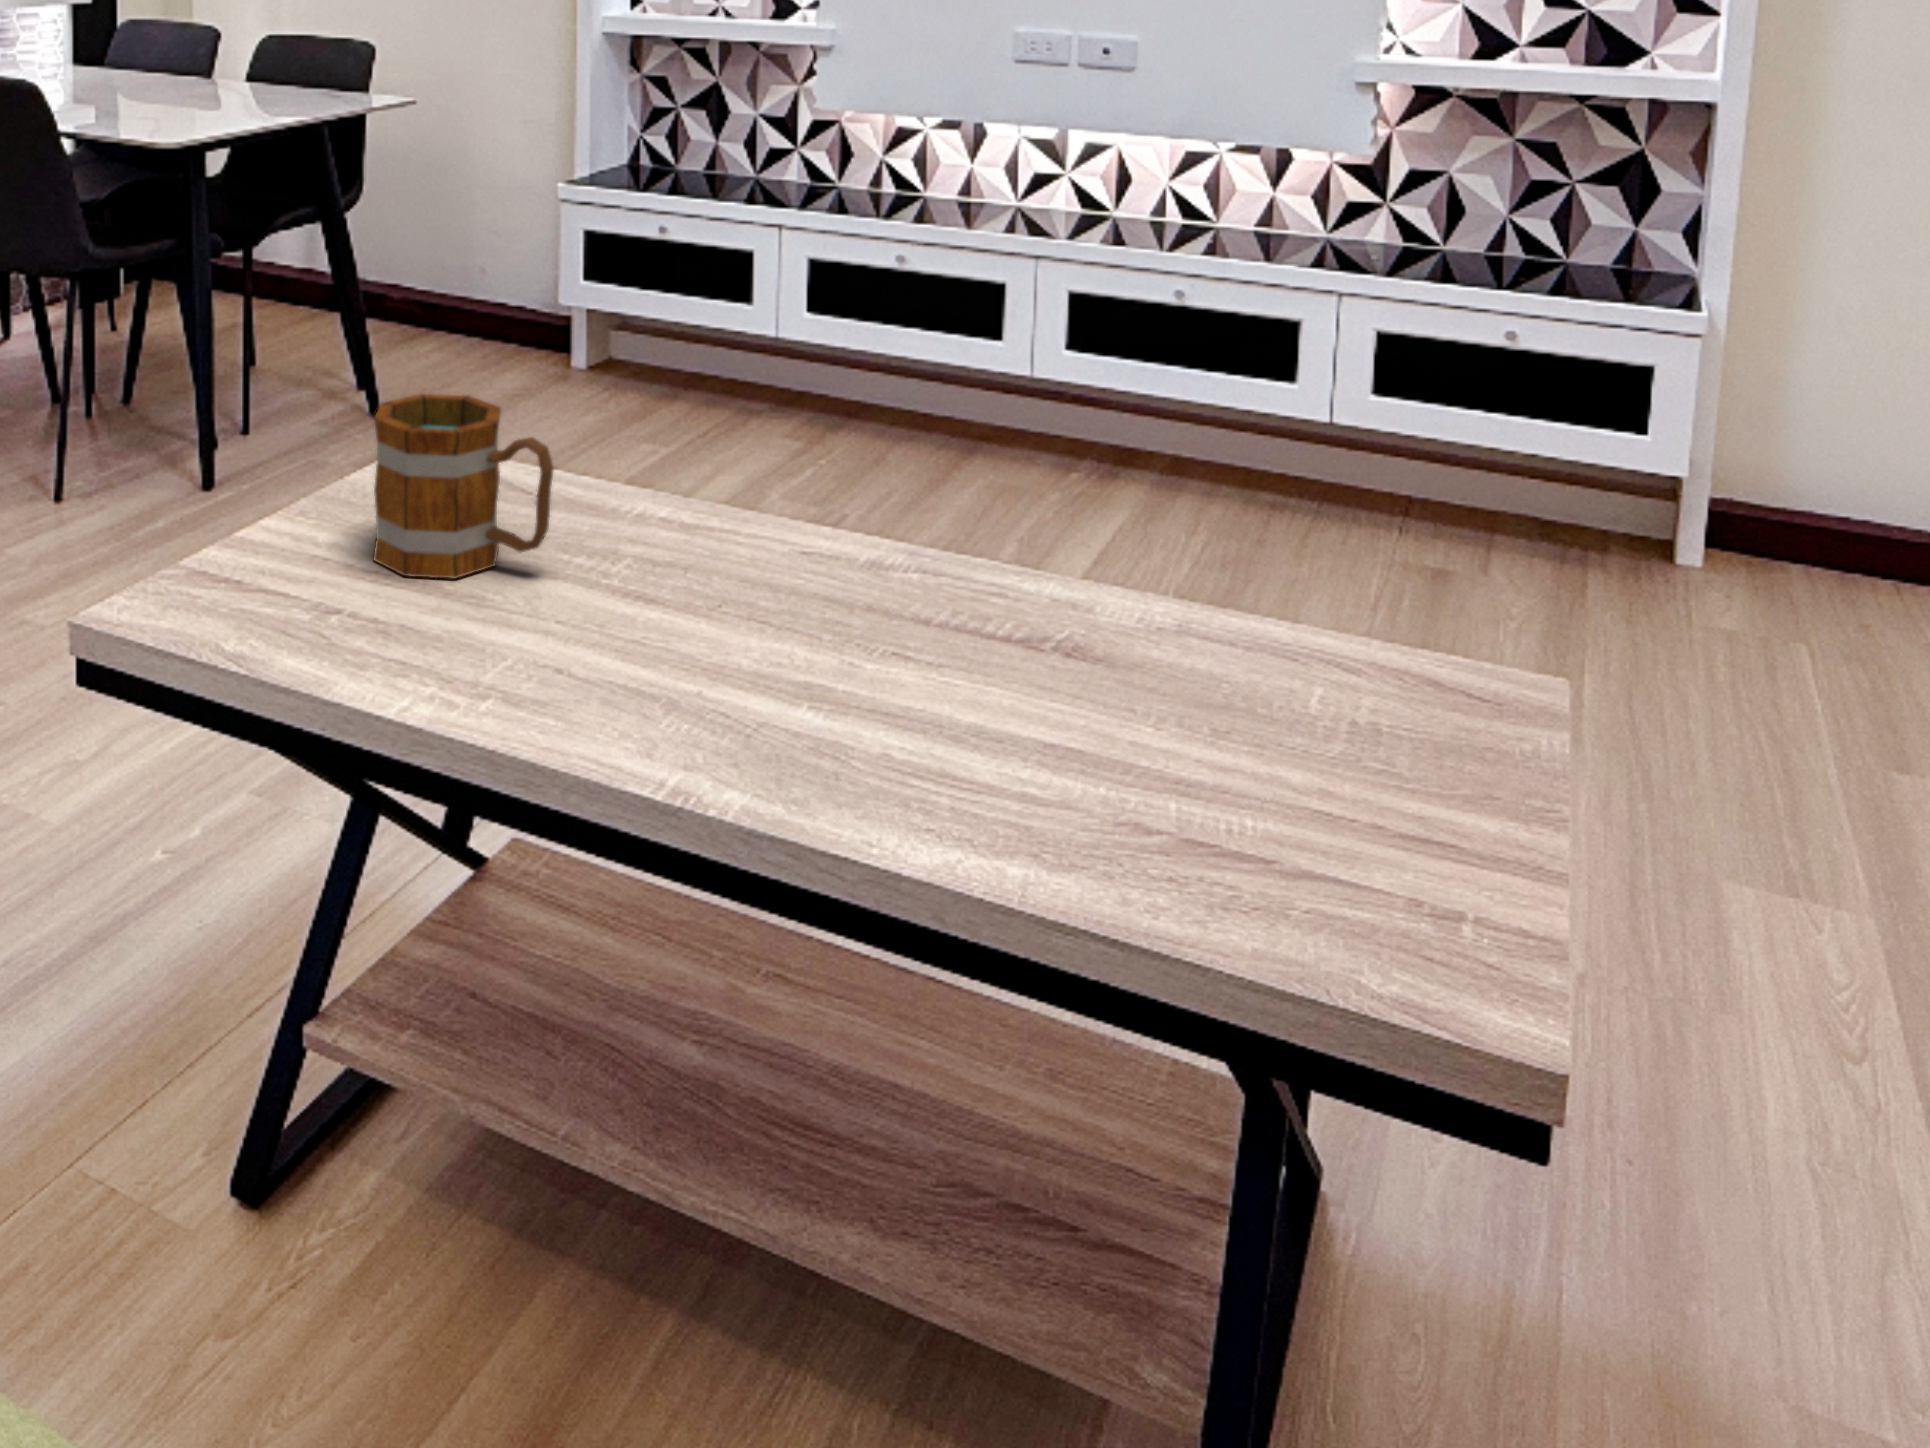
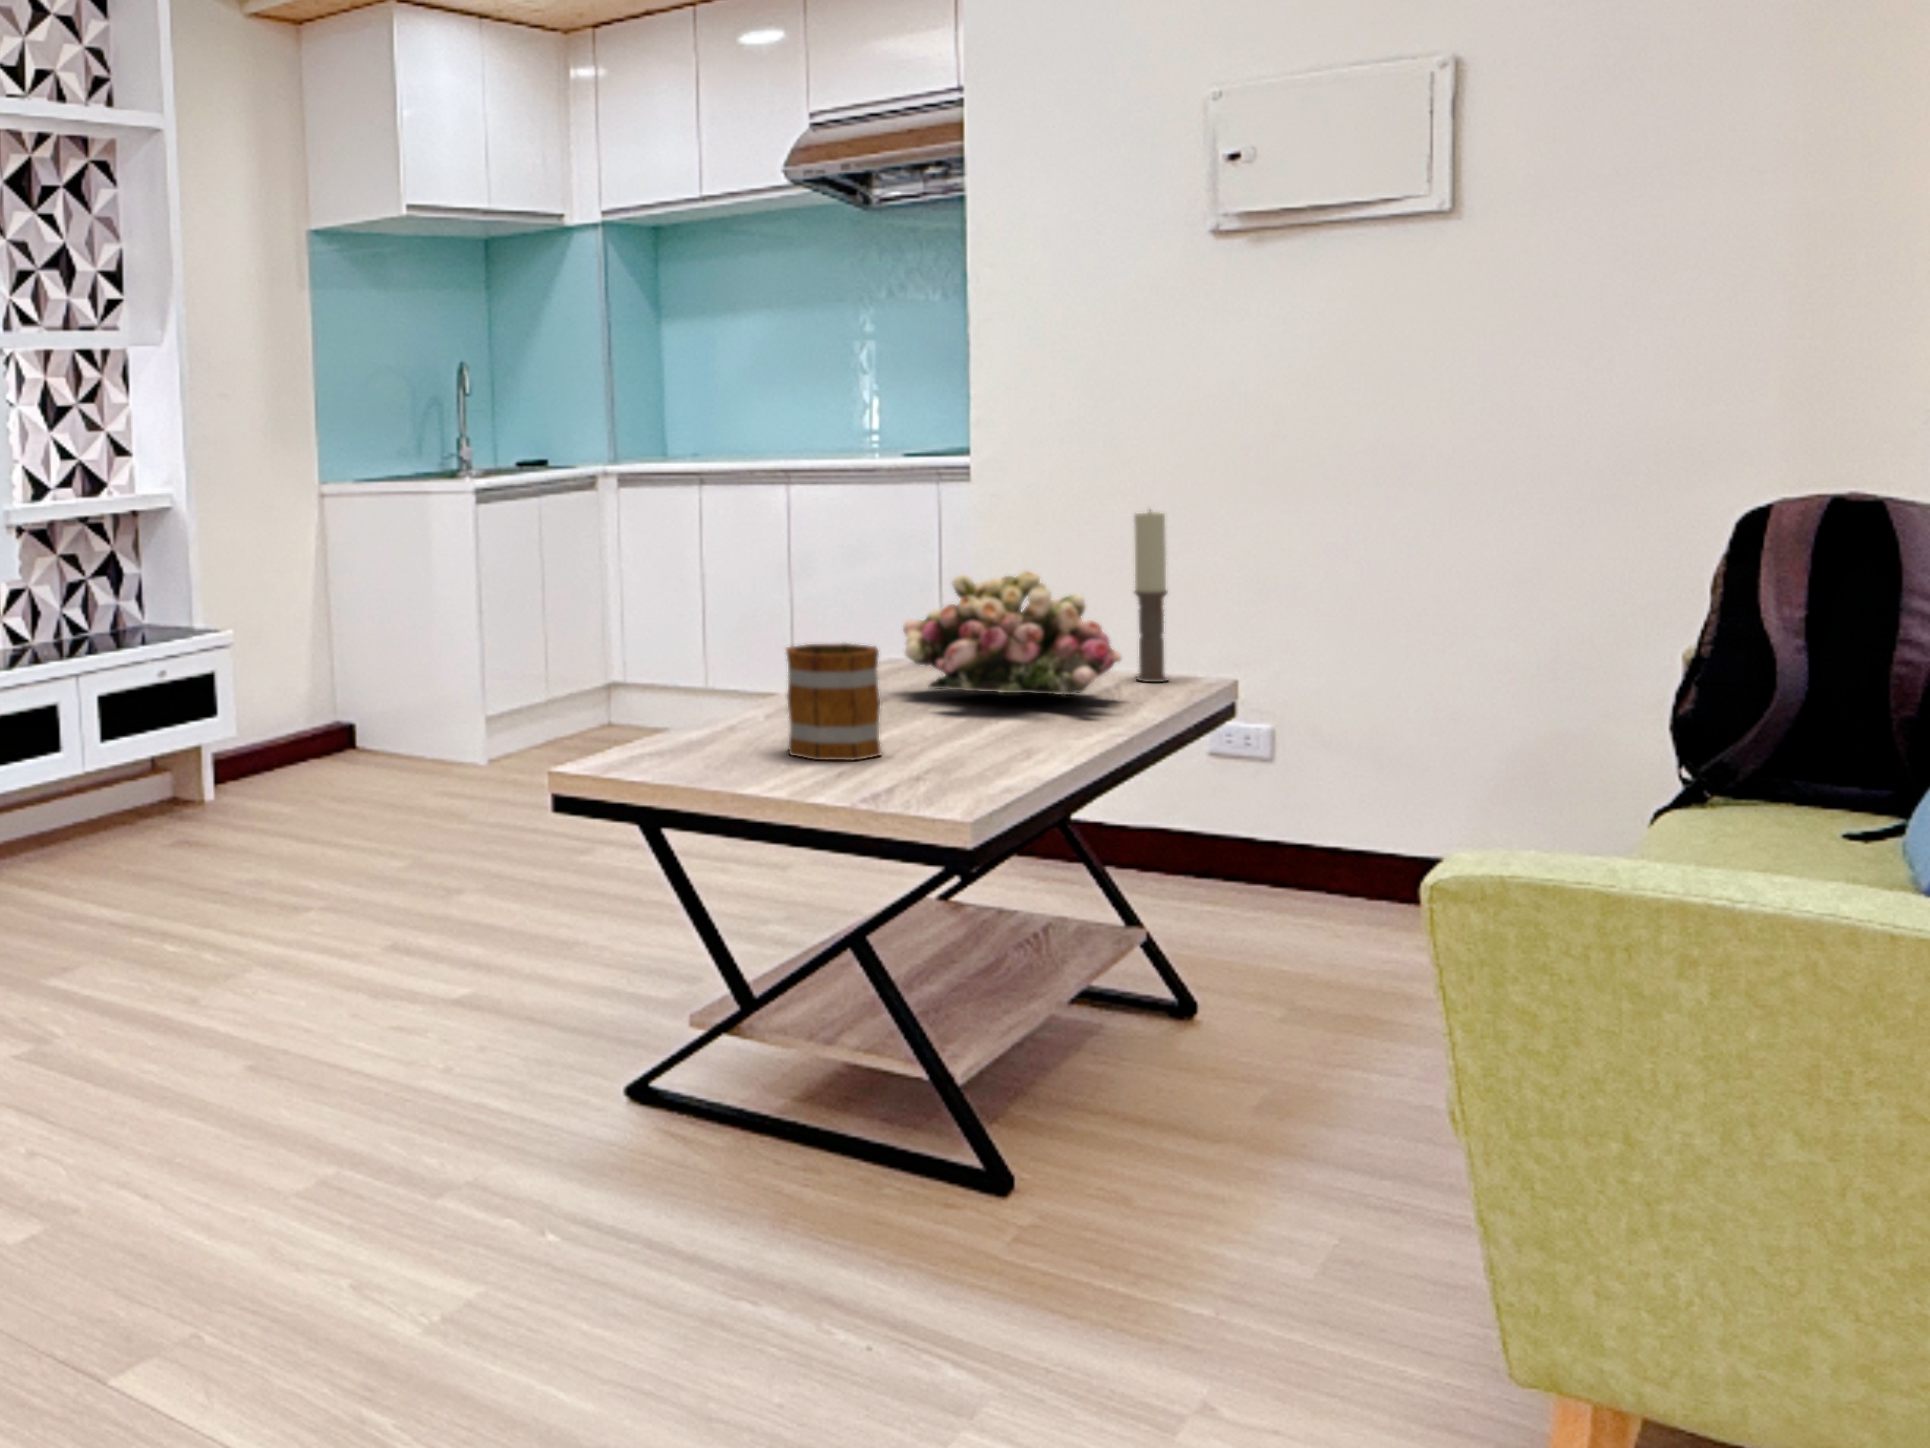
flower arrangement: none [759,444,1202,784] -> present [903,571,1122,695]
candle: none [1340,499,1455,939] -> present [1134,510,1168,682]

